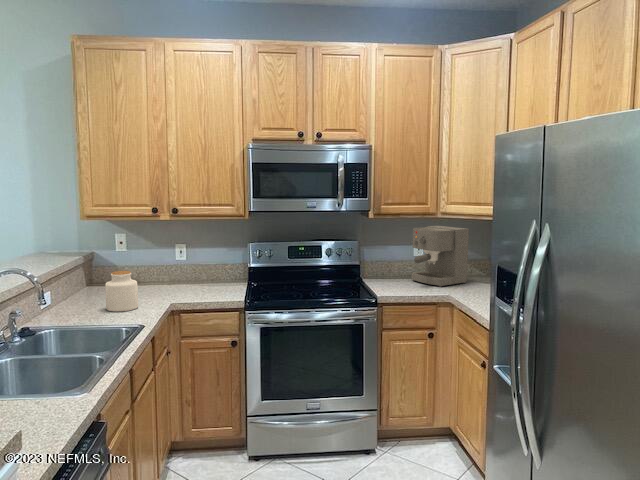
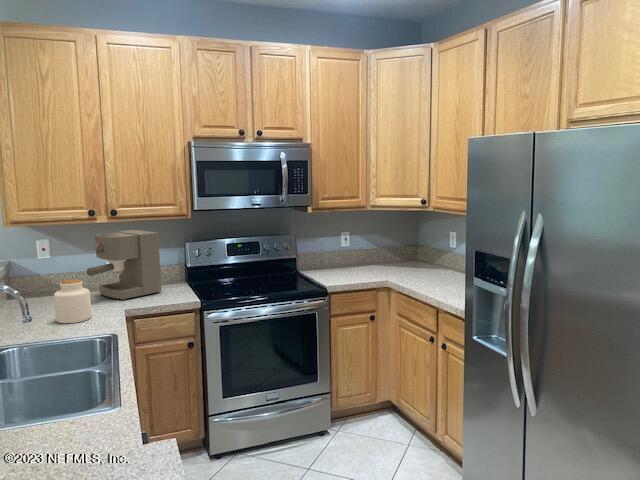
coffee maker: present [412,226,469,287] -> present [87,230,161,300]

